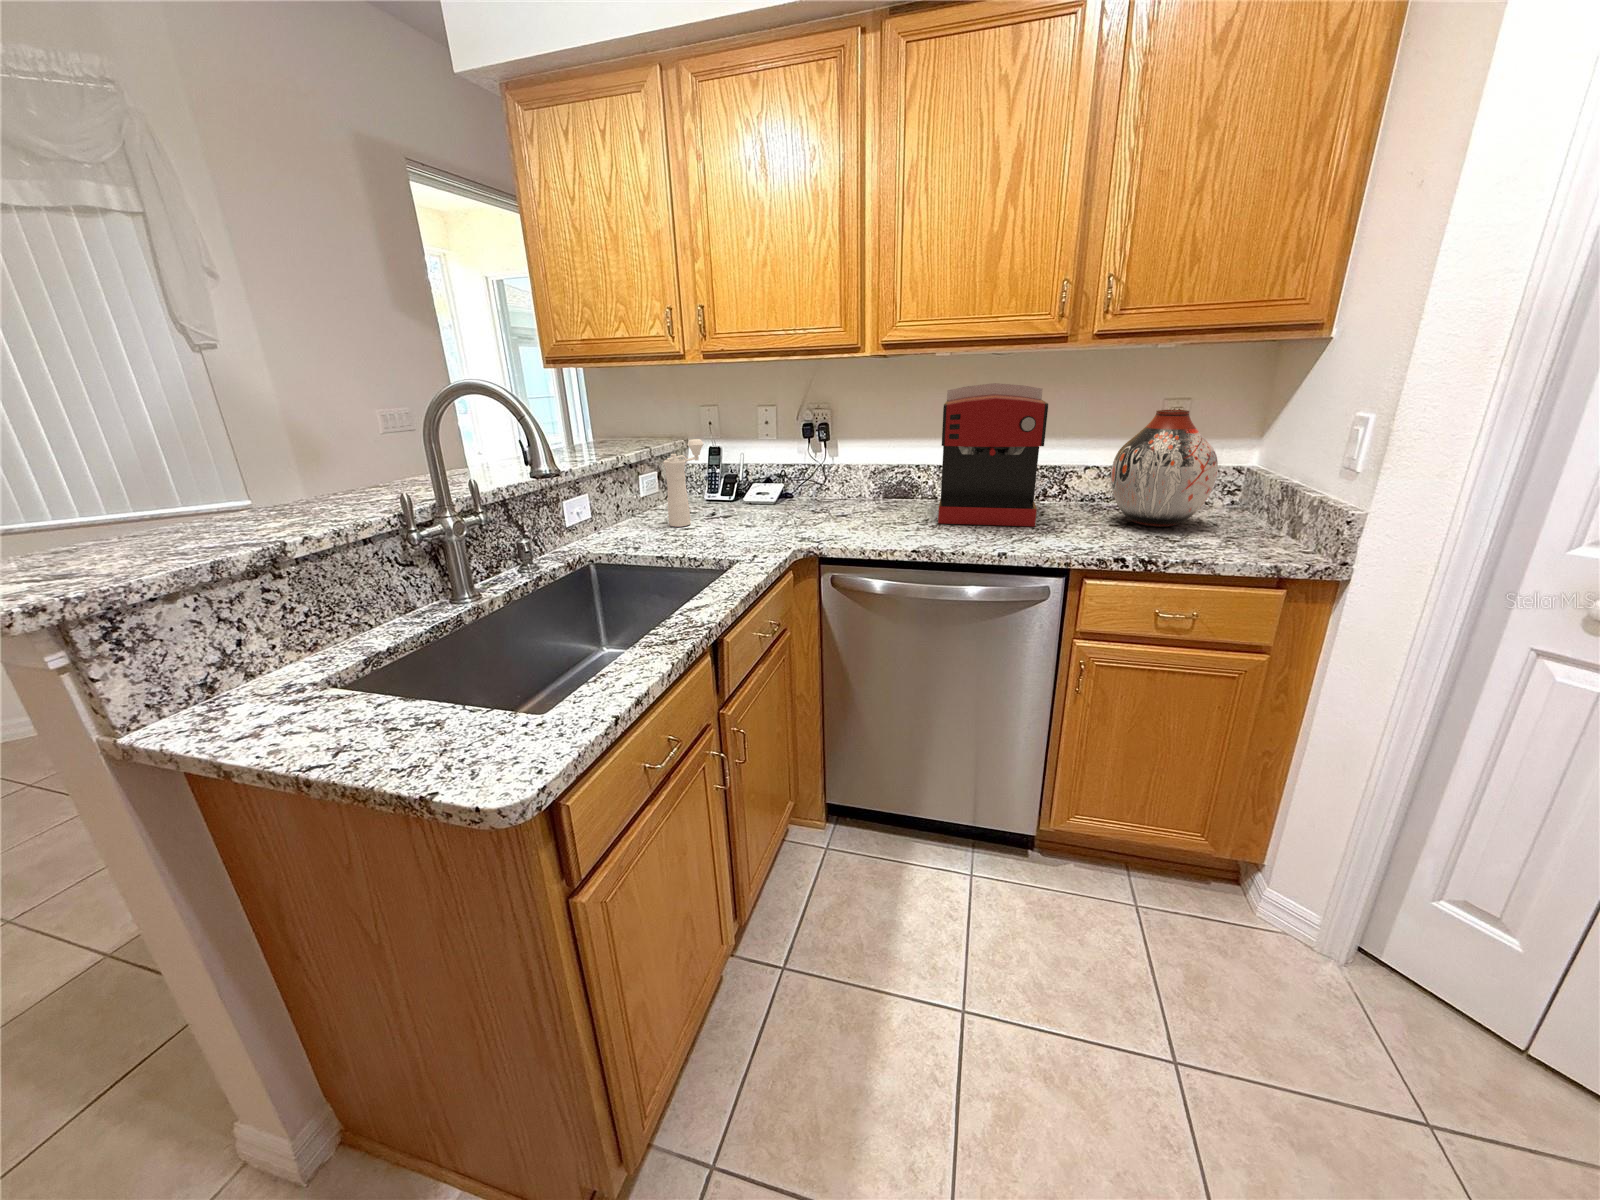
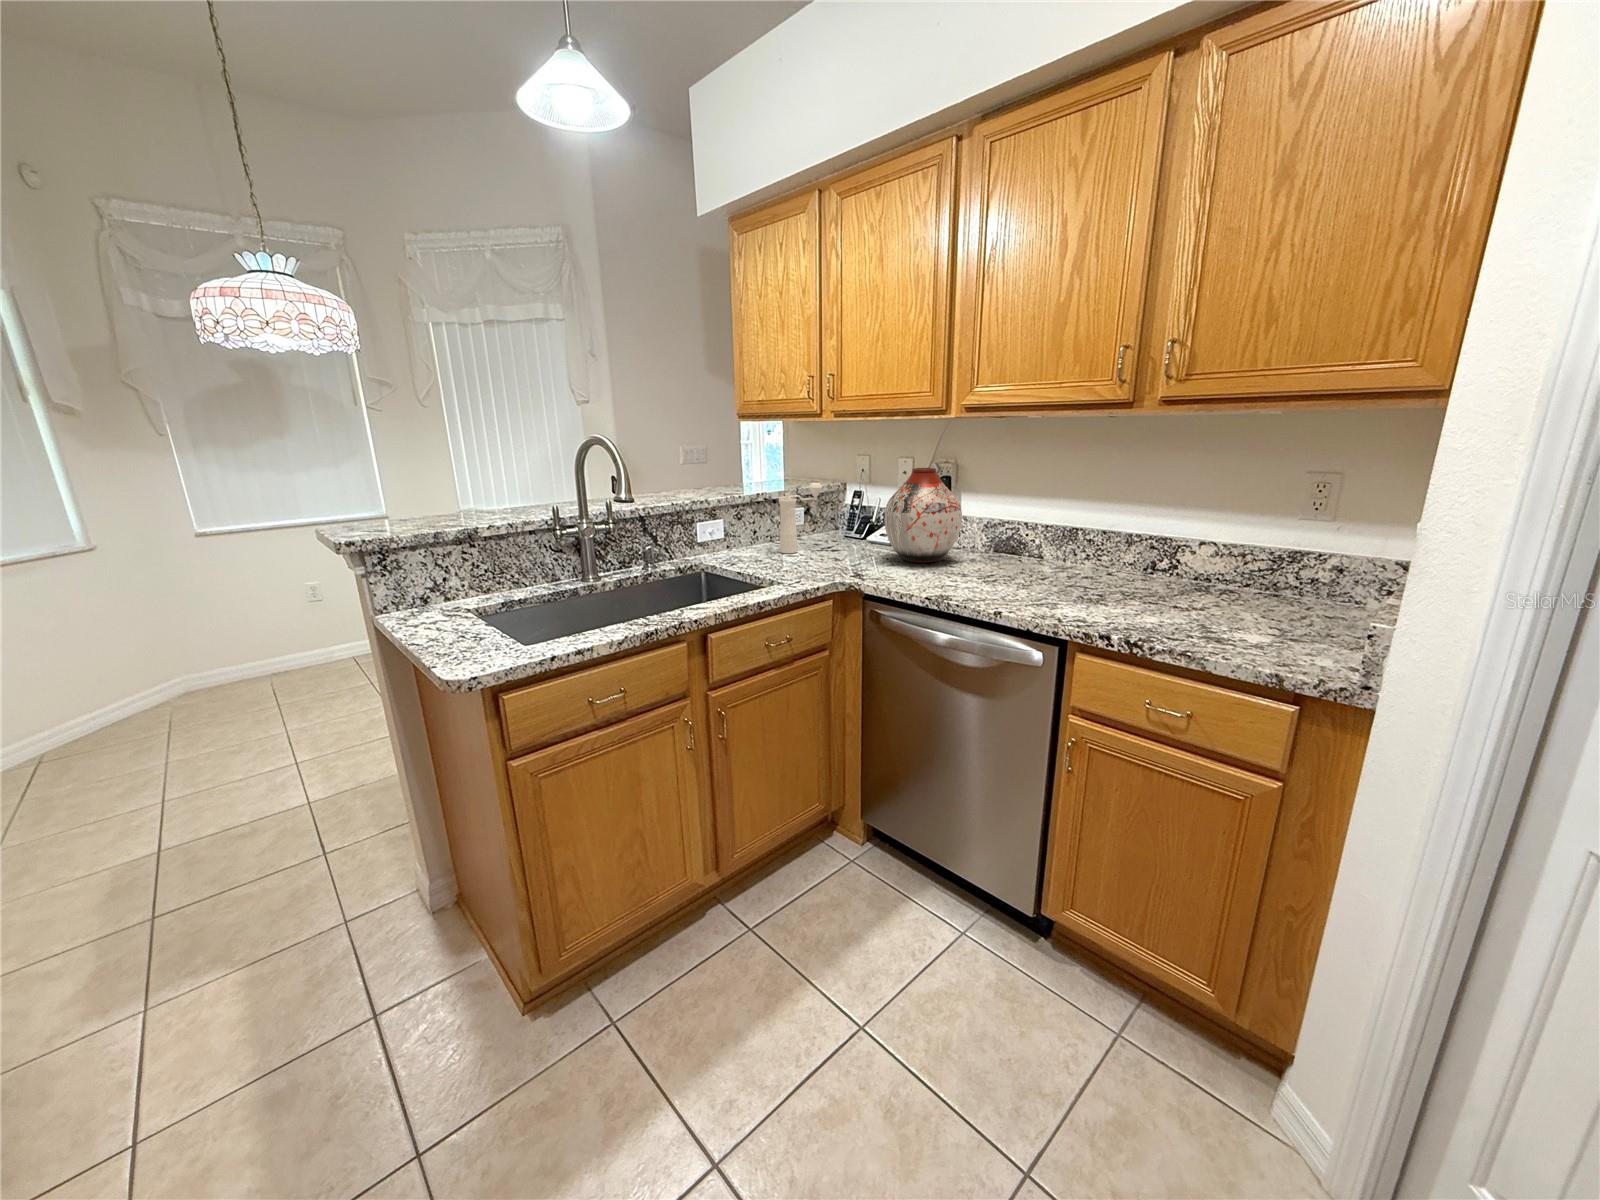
coffee maker: present [938,383,1048,526] -> none [992,445,1140,595]
vase: present [1111,410,1218,527] -> present [884,468,962,563]

